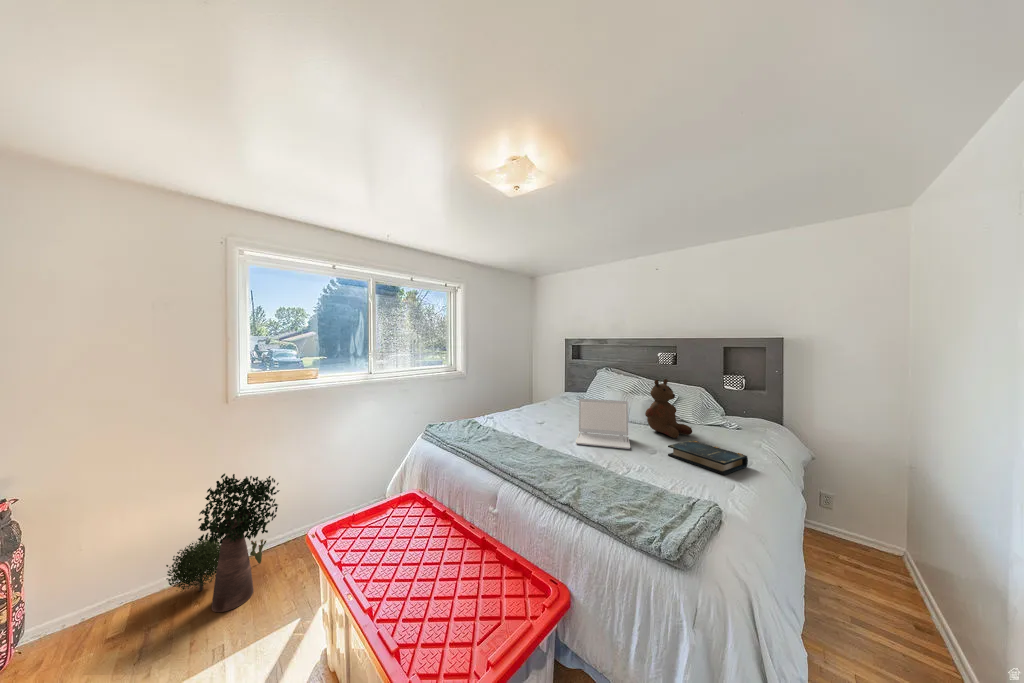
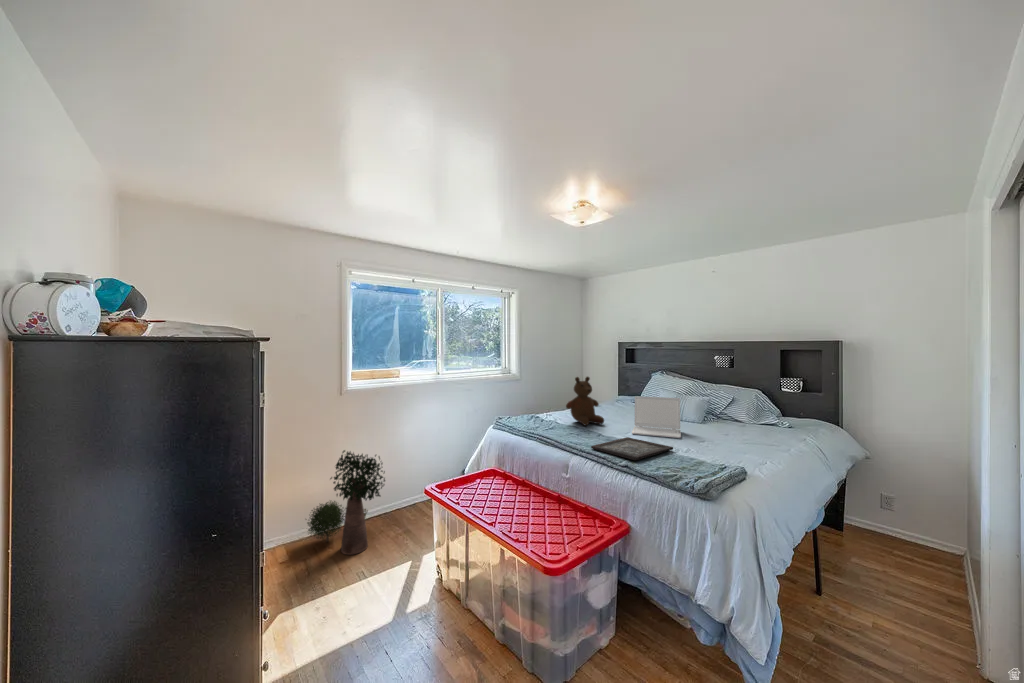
teddy bear: present [645,379,692,438] -> present [566,377,604,425]
book: present [668,440,748,475] -> none [714,431,783,455]
tray: none [526,451,625,493] -> present [591,437,673,460]

